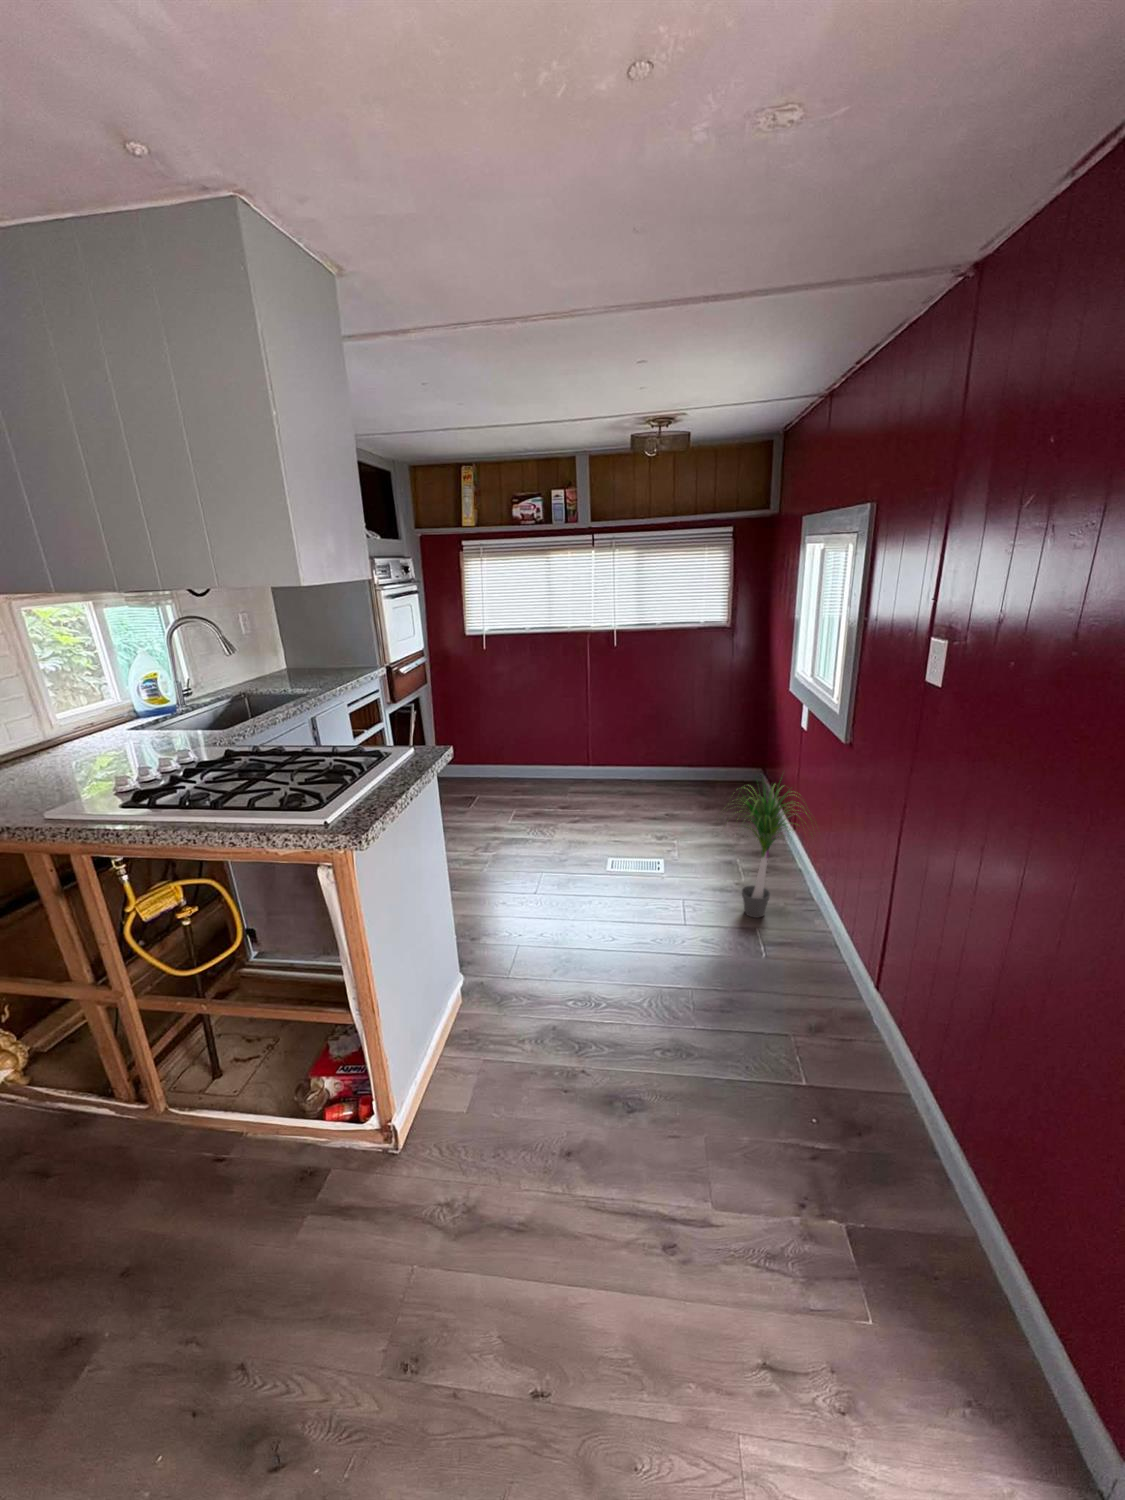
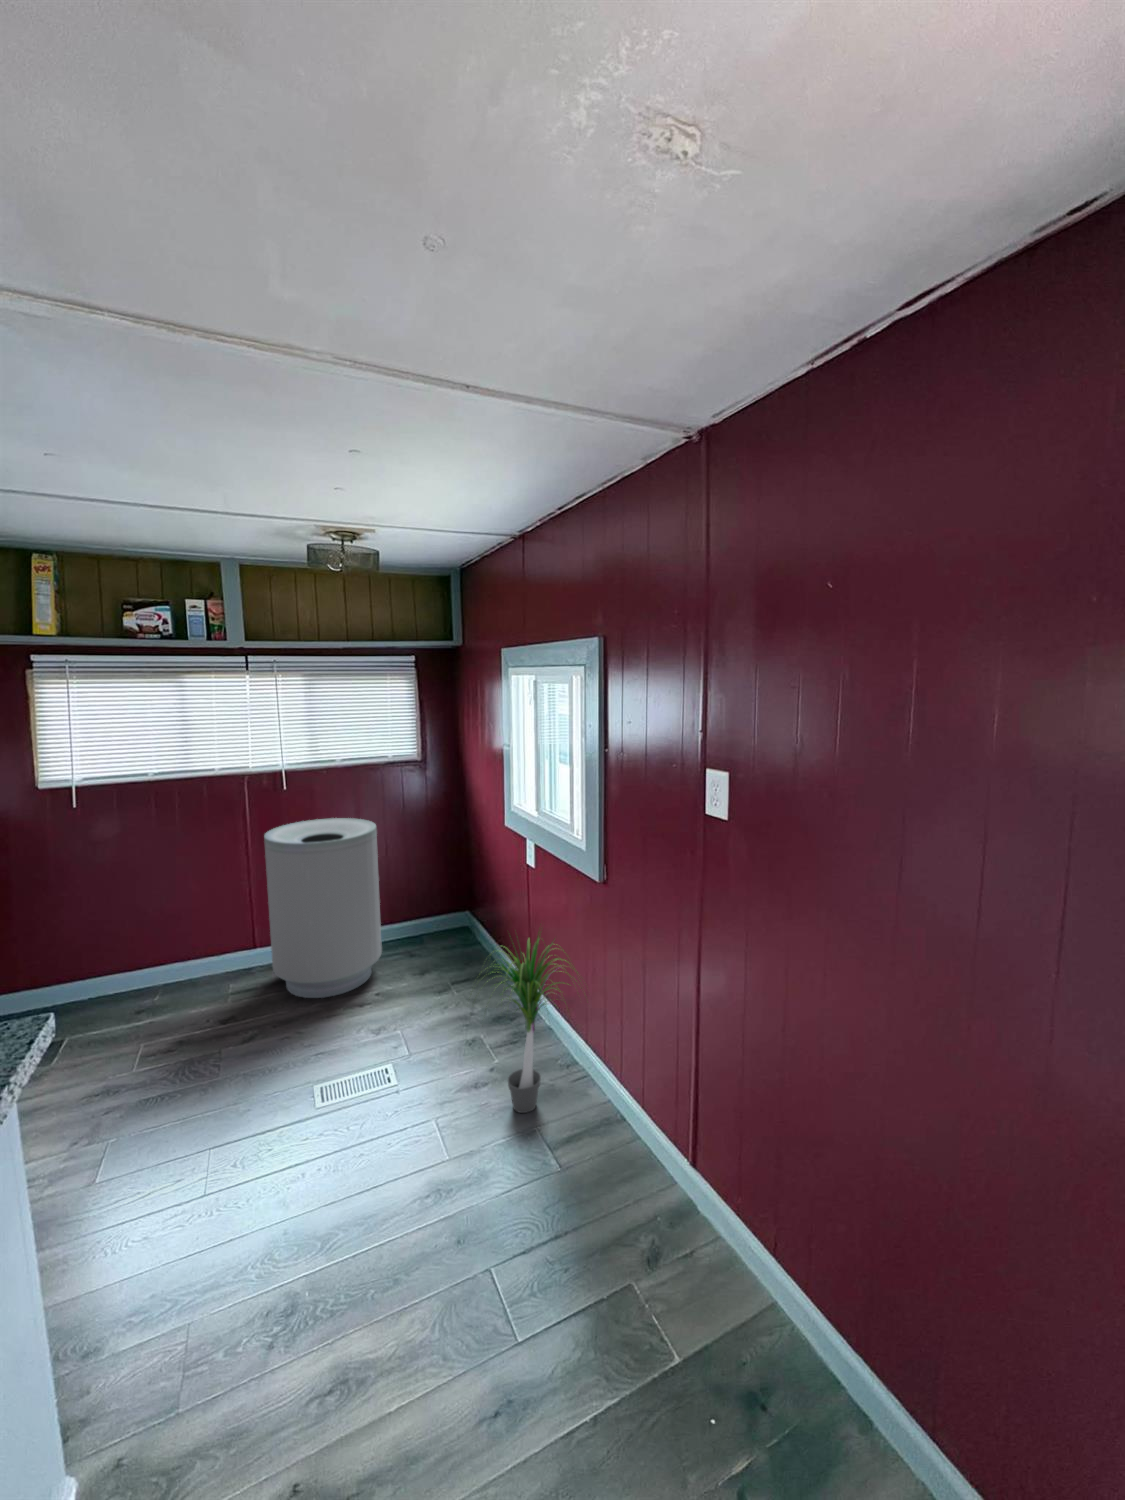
trash can: none [597,671,681,807] -> present [264,818,382,998]

